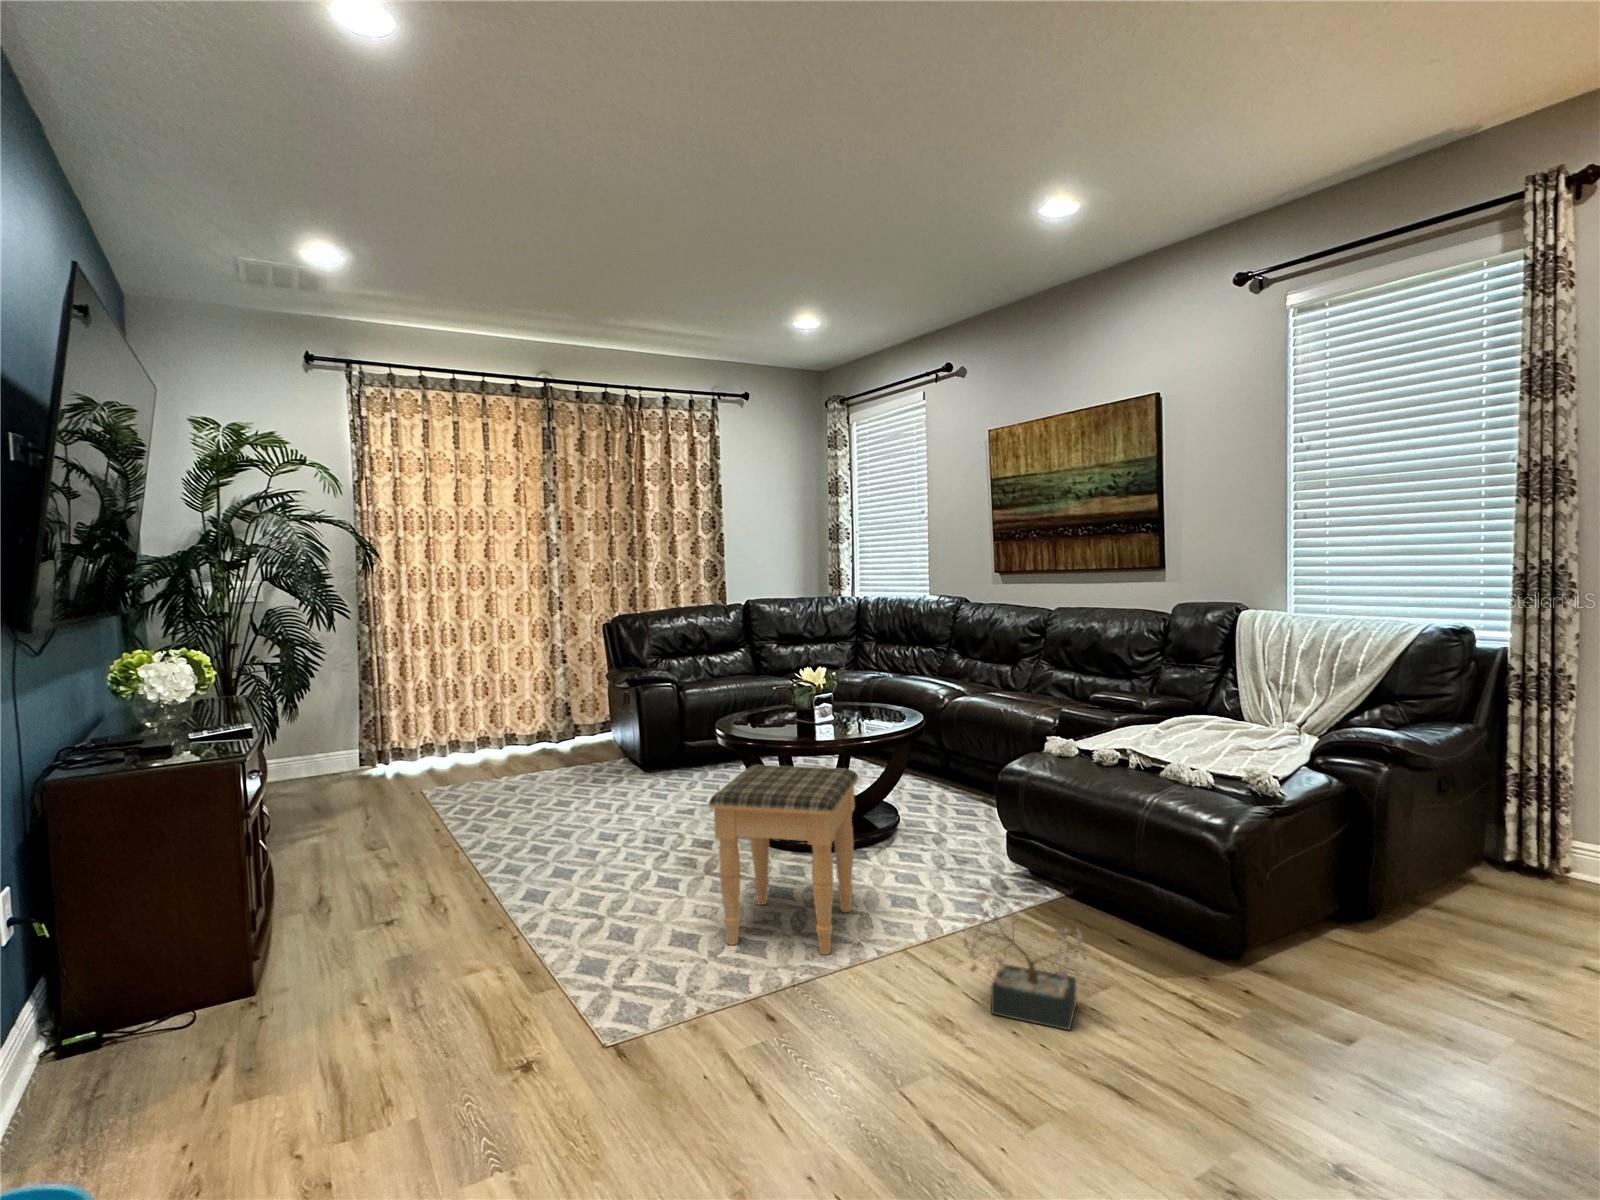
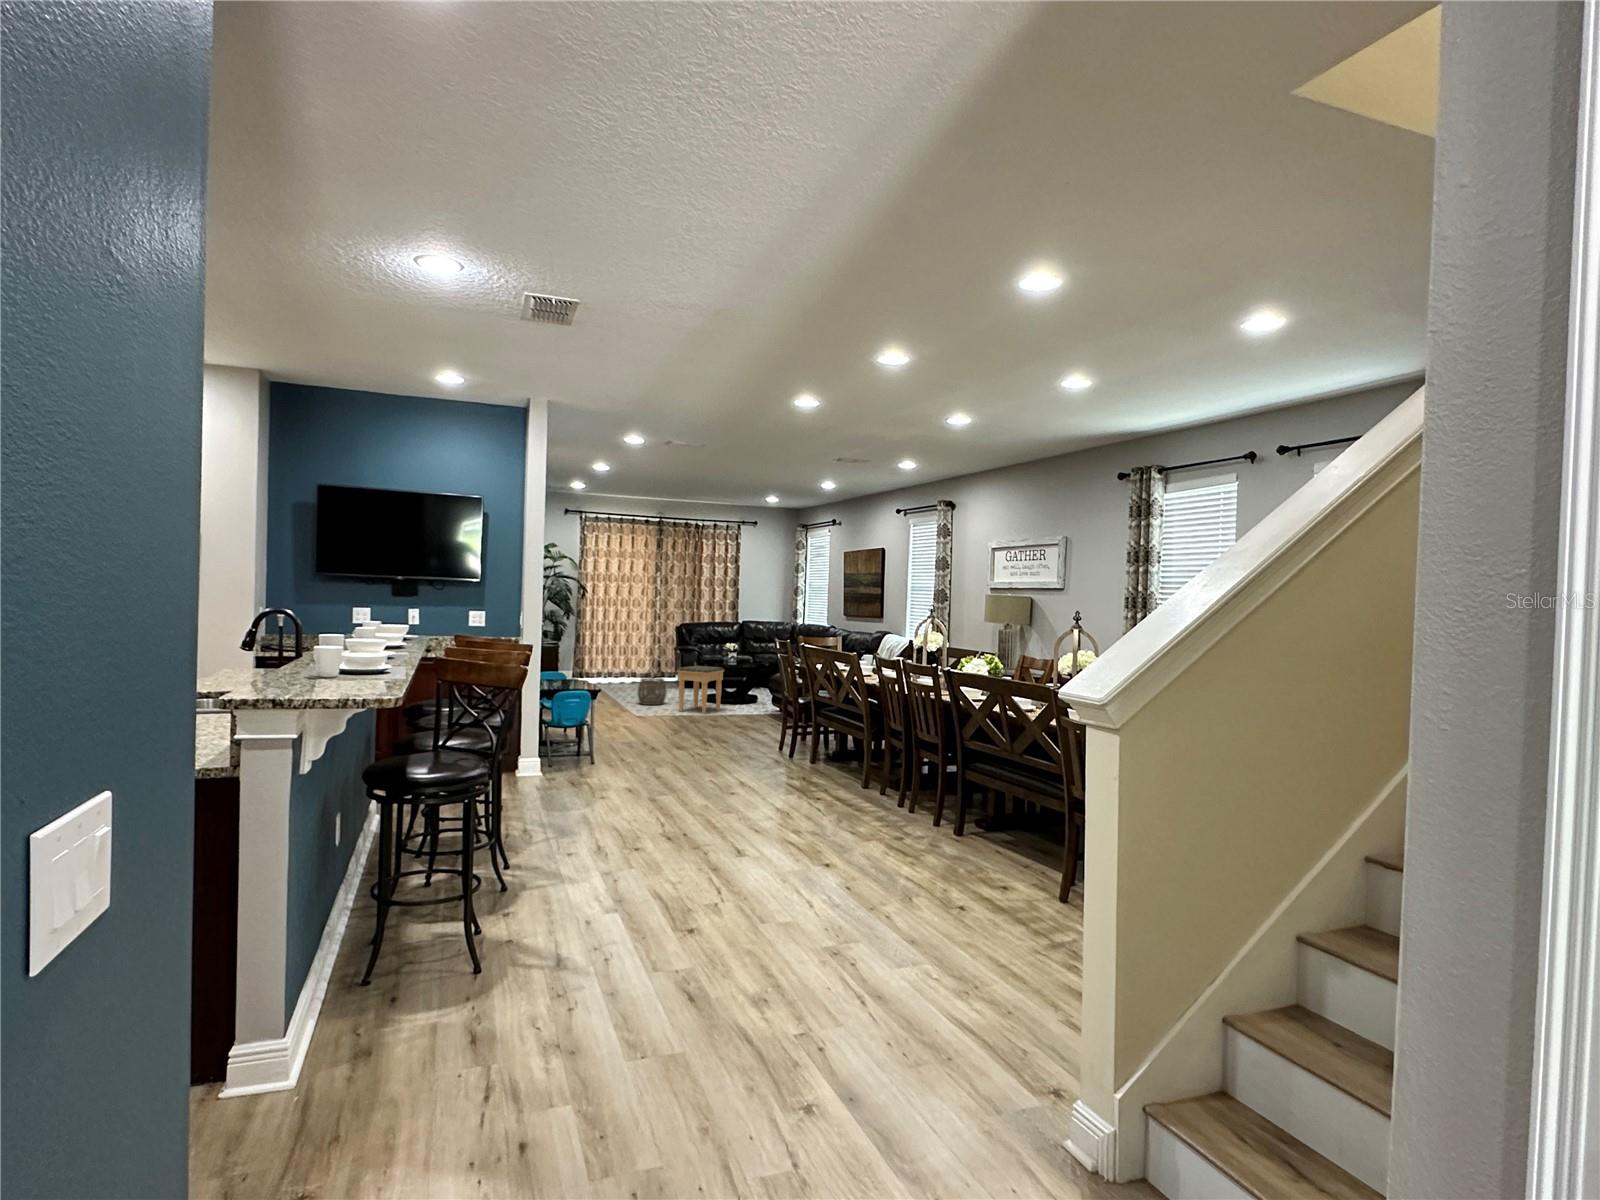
woven basket: none [555,803,651,907] -> present [638,678,667,705]
decorative plant: present [964,890,1096,1030] -> none [727,692,759,723]

